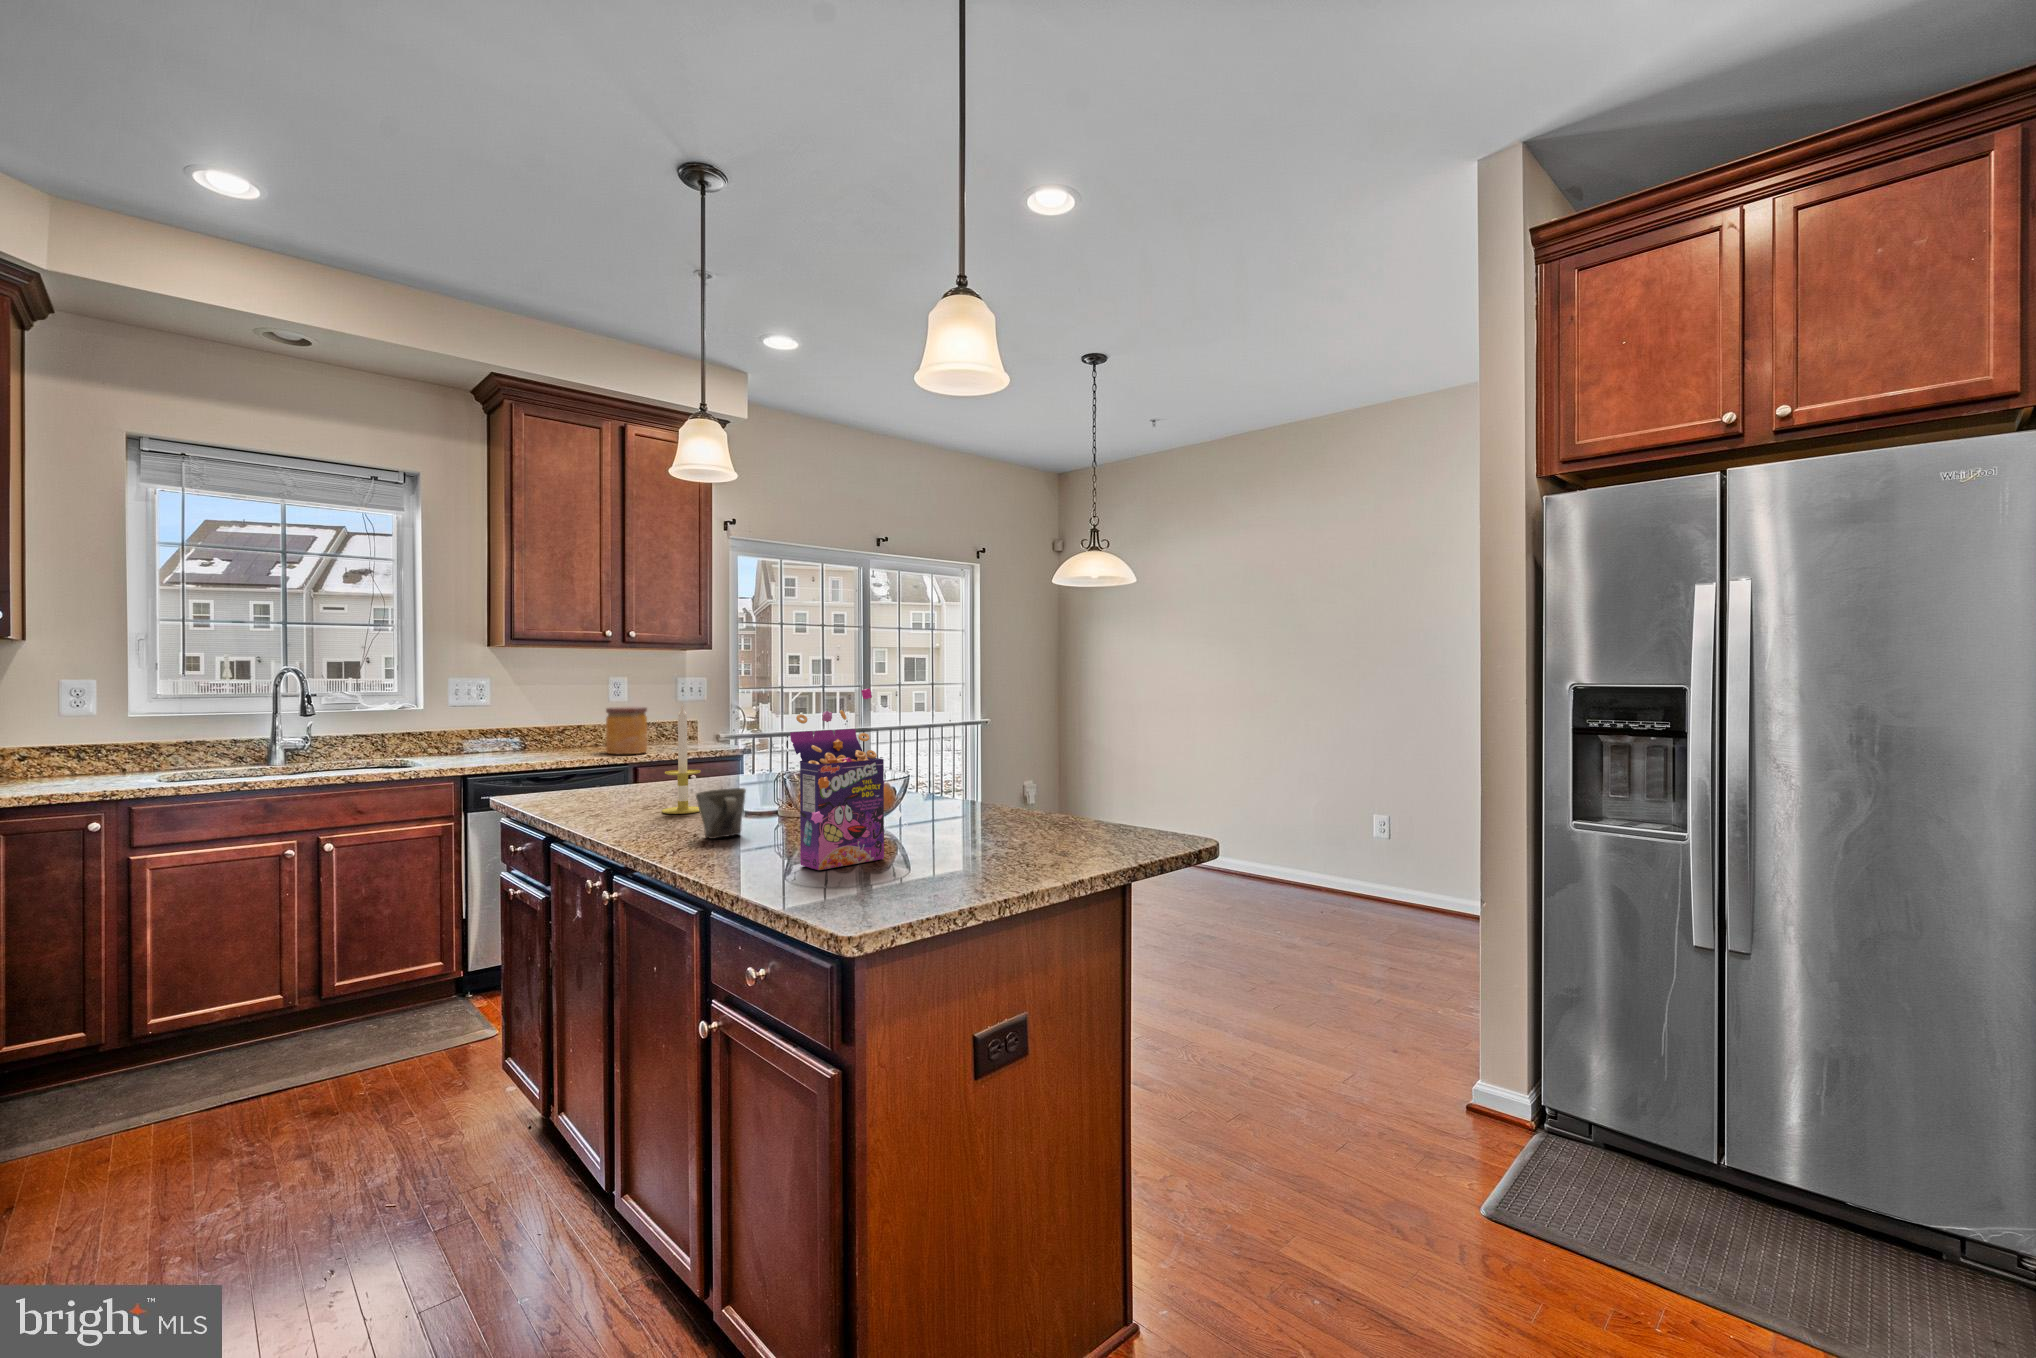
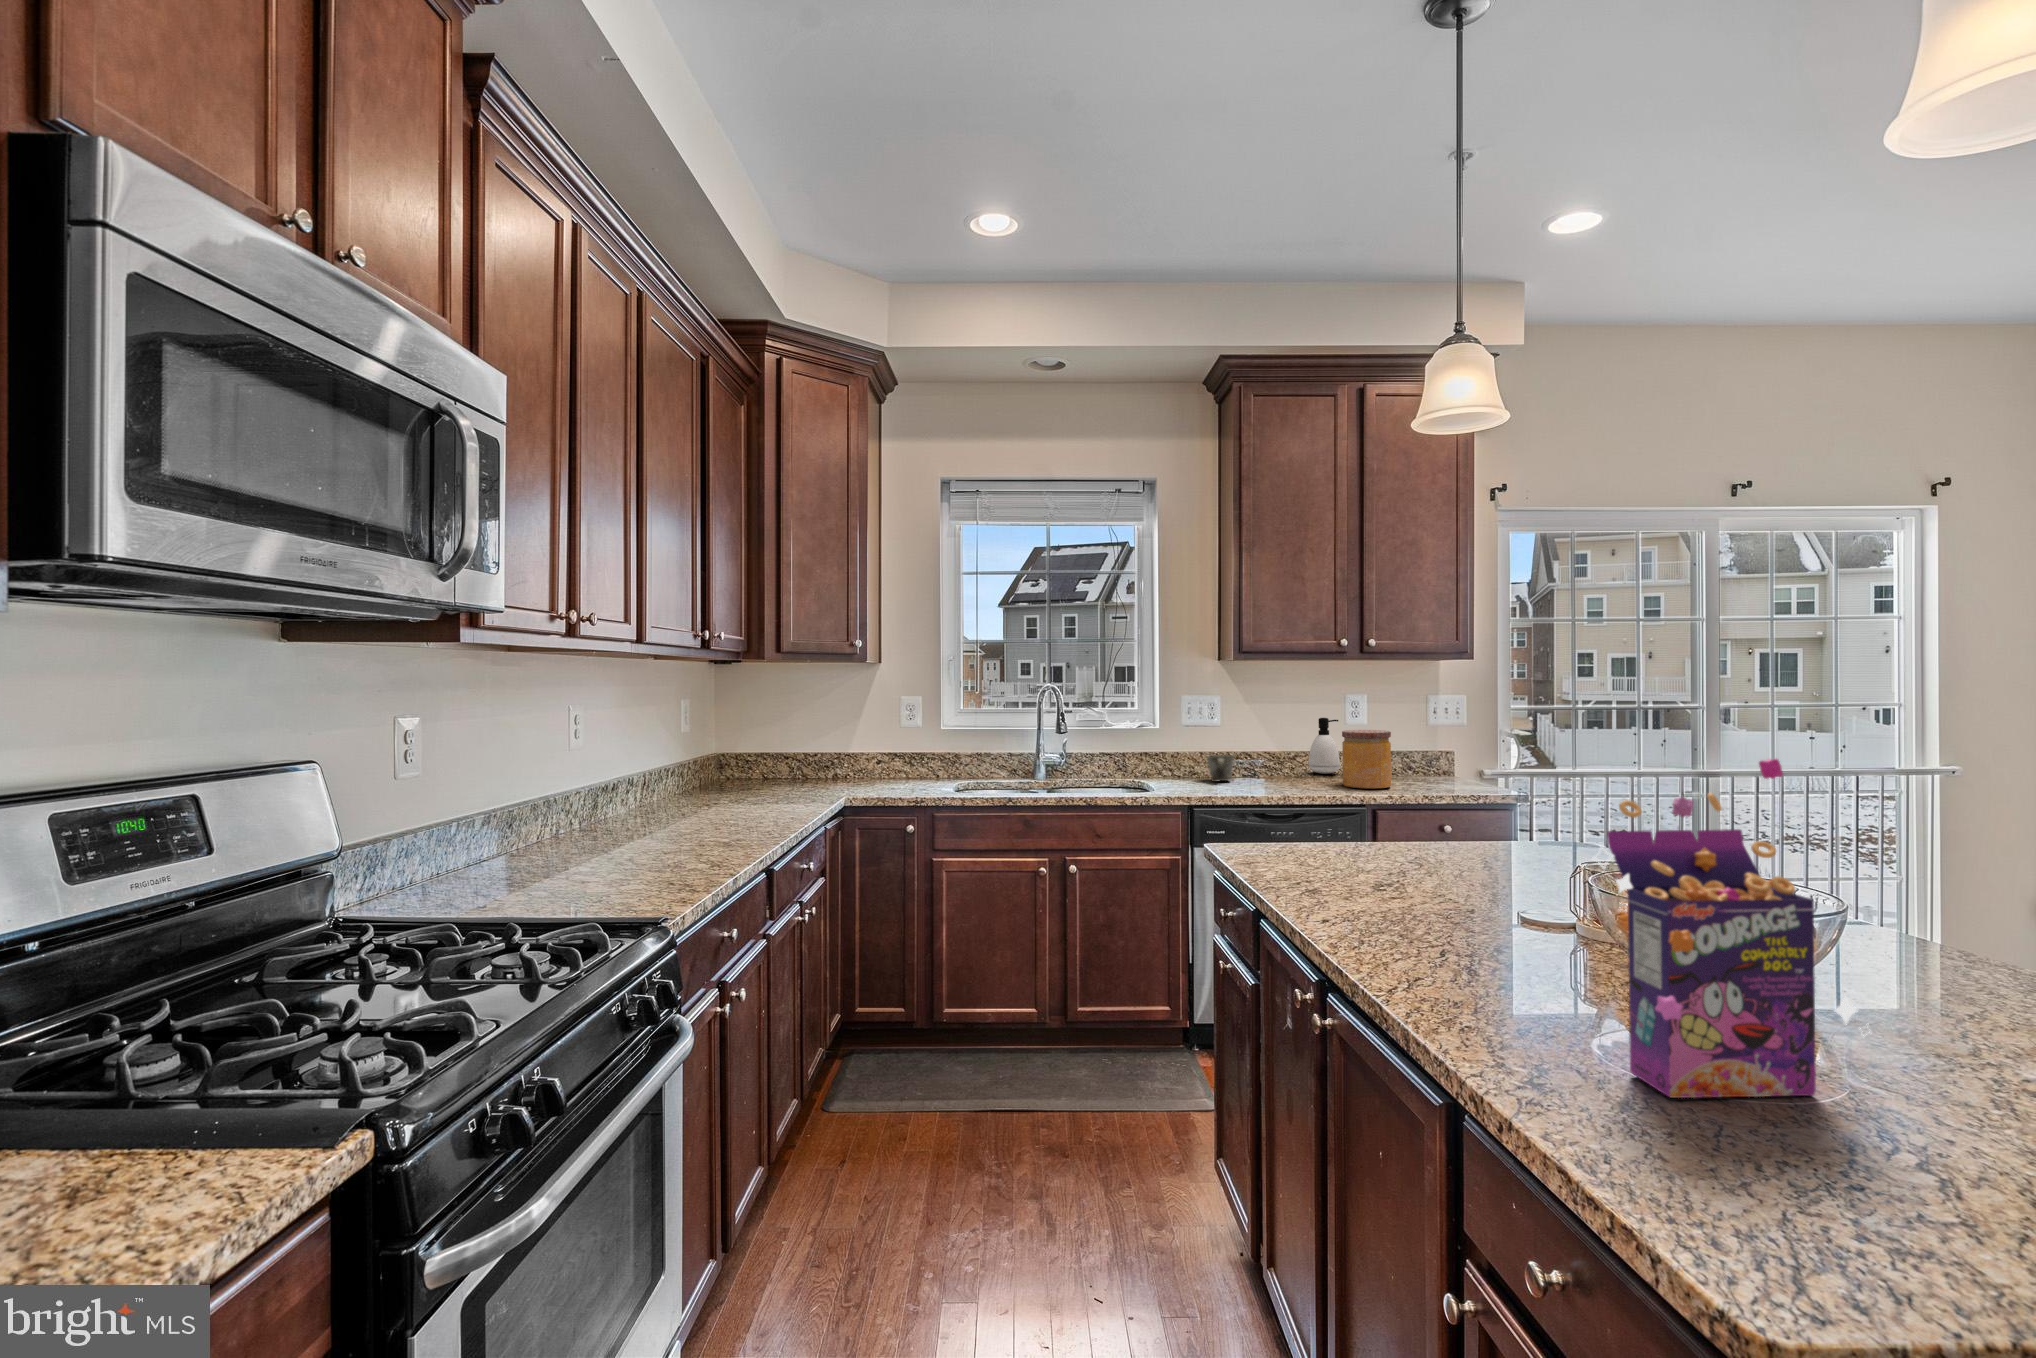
soap dispenser: none [575,698,603,746] -> present [1308,718,1340,774]
candle: present [662,705,701,814] -> none [1397,748,1458,907]
mug: present [696,788,746,839] -> present [1207,755,1234,781]

